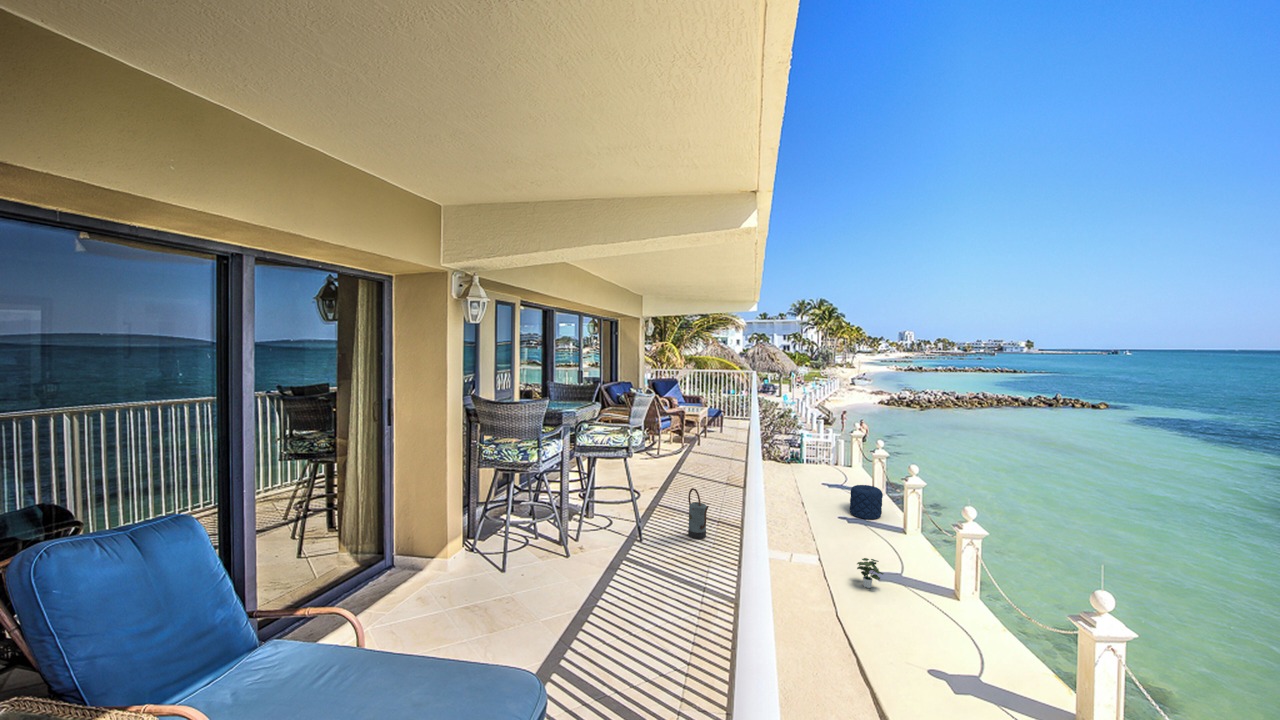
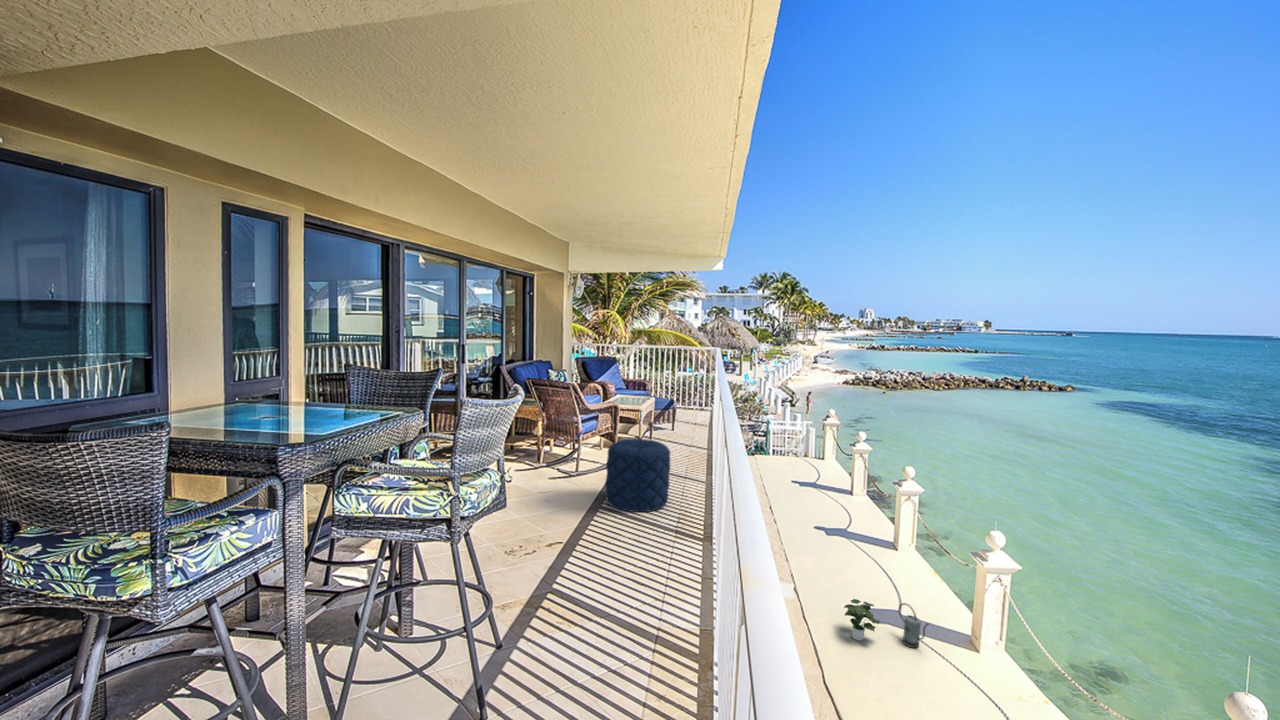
pouf: present [850,485,883,519] -> present [605,439,670,512]
watering can: present [688,488,709,539] -> present [899,603,929,648]

